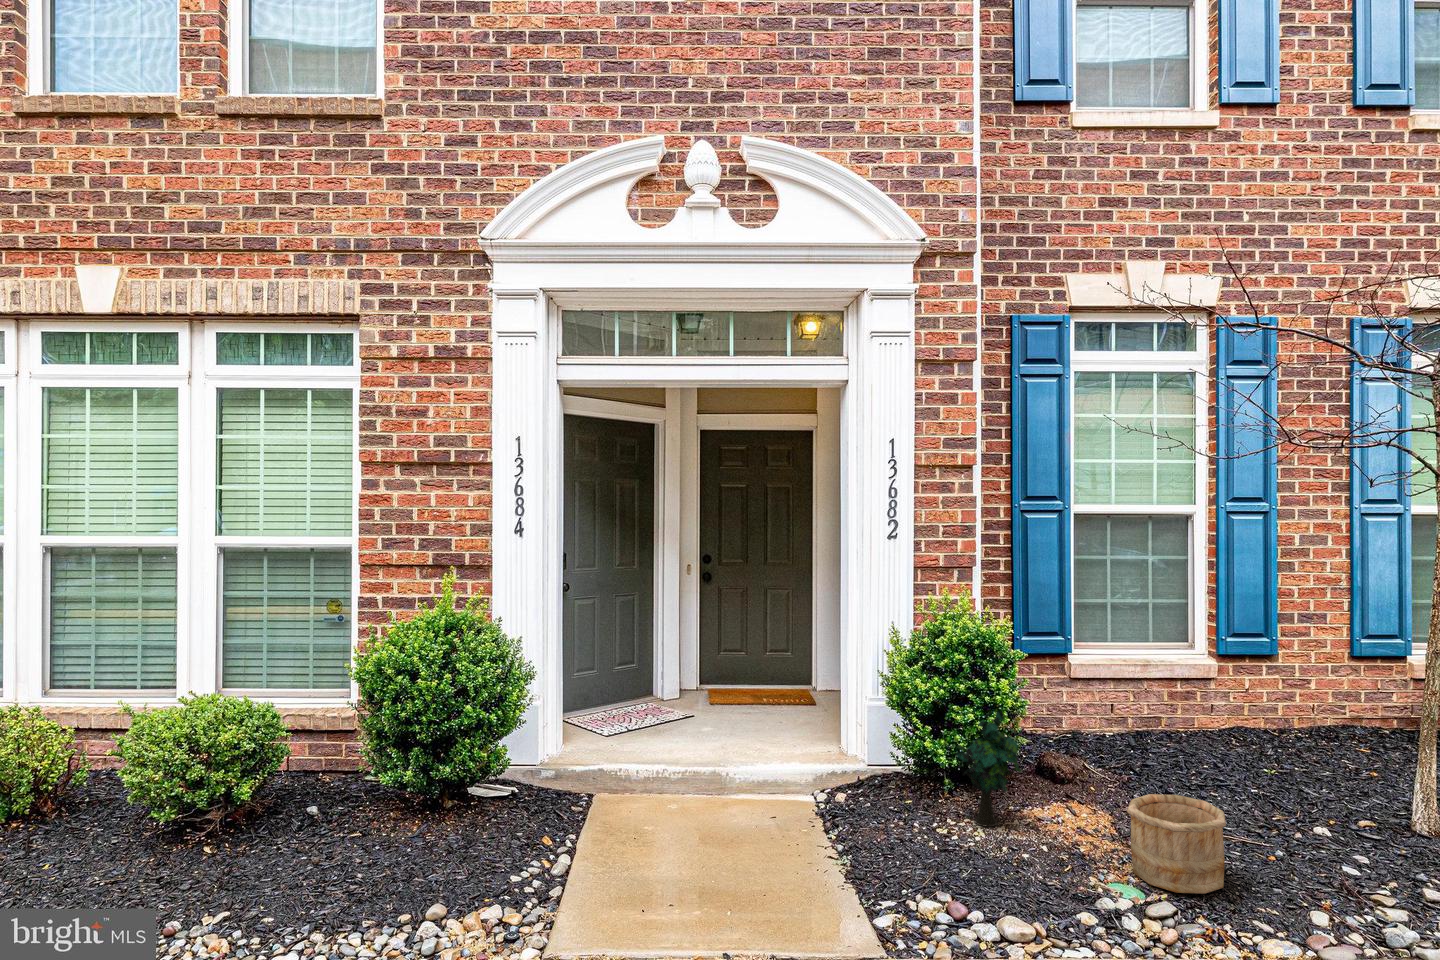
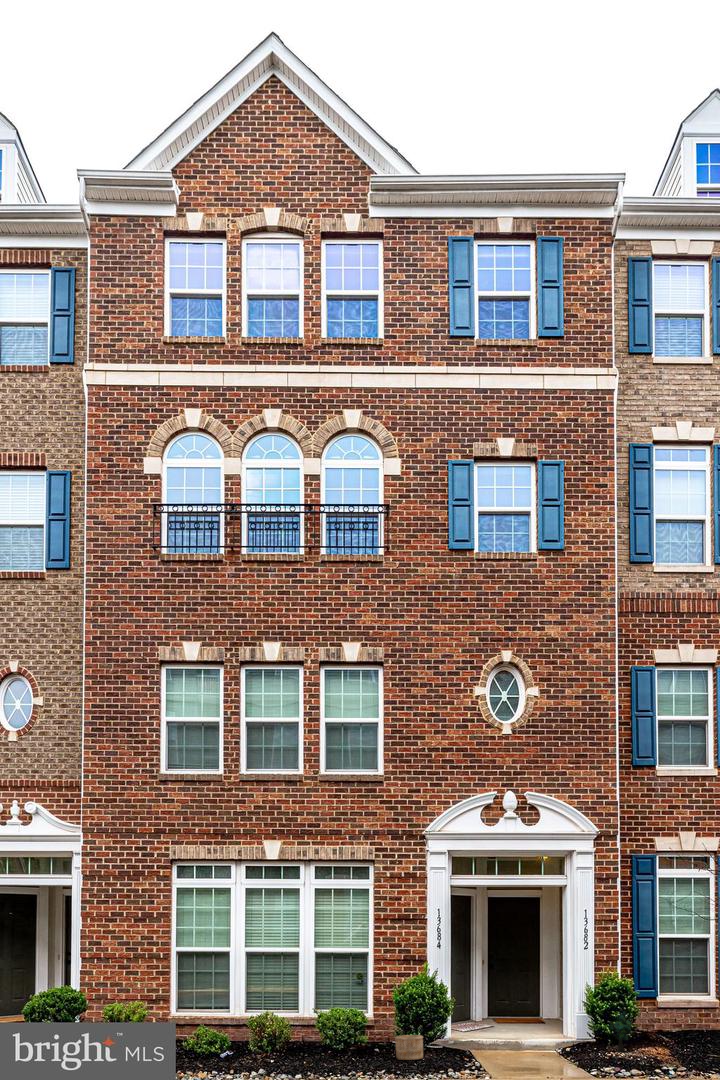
wooden bucket: present [1127,794,1226,894] -> present [395,1035,423,1060]

